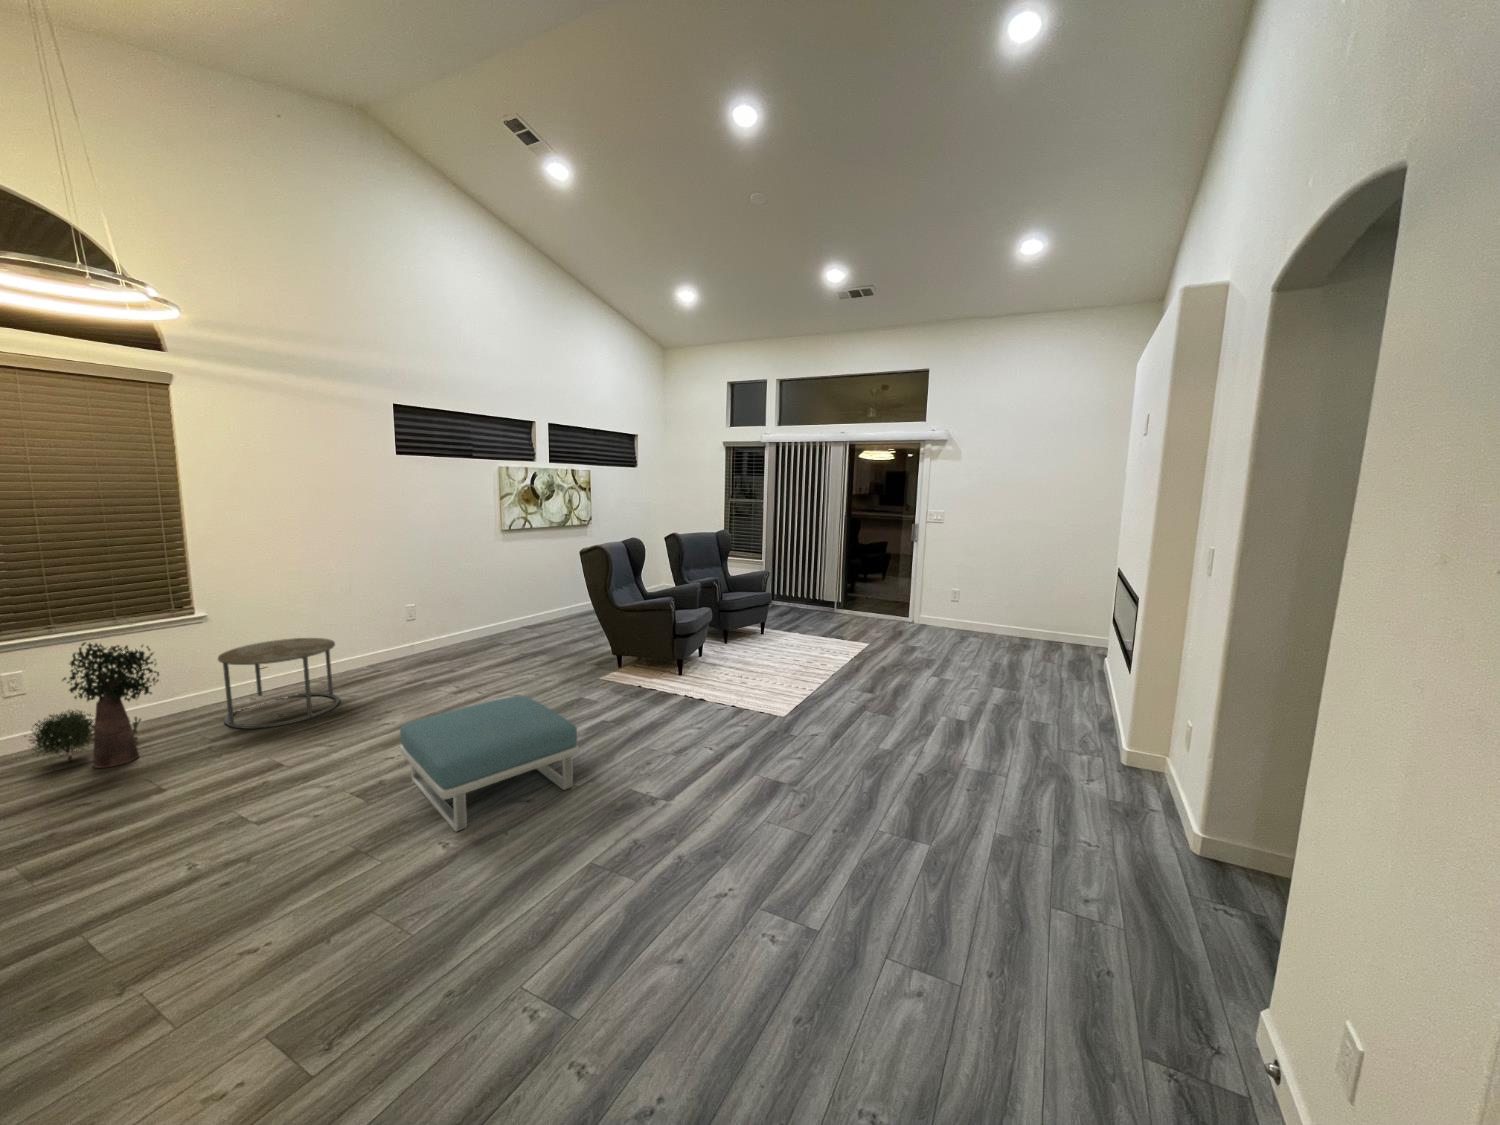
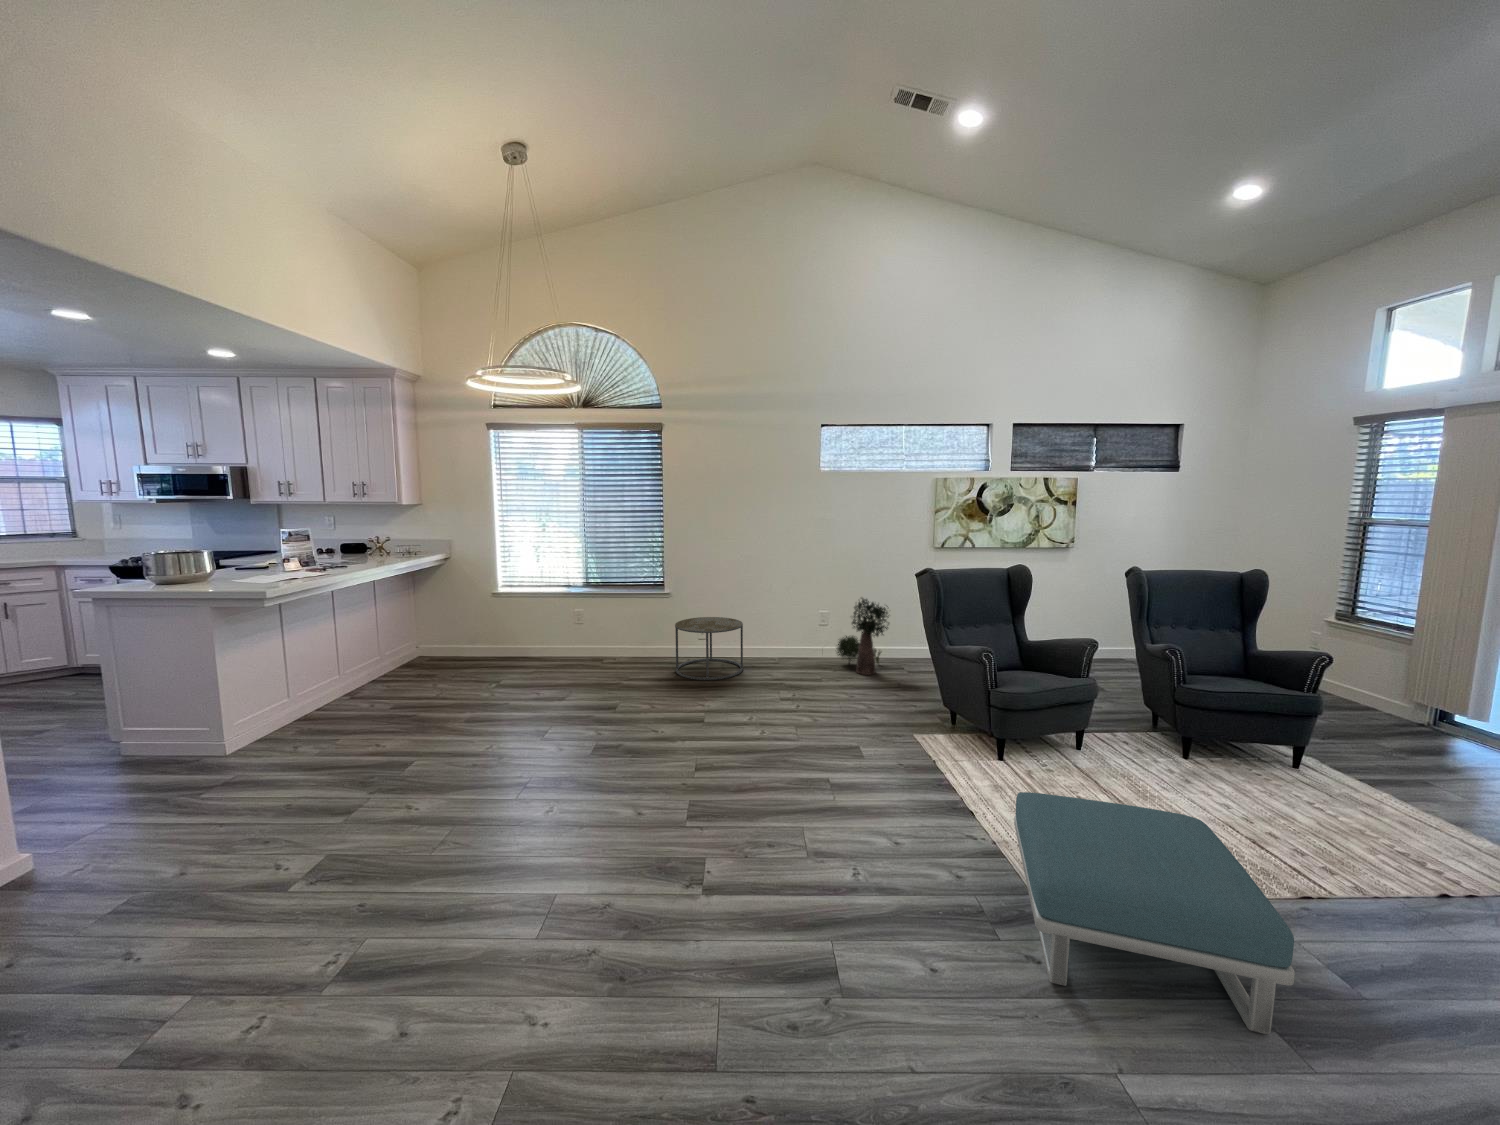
potted plant: present [29,642,159,768] -> present [837,598,889,675]
footstool: present [400,696,579,831] -> present [1014,792,1295,1035]

